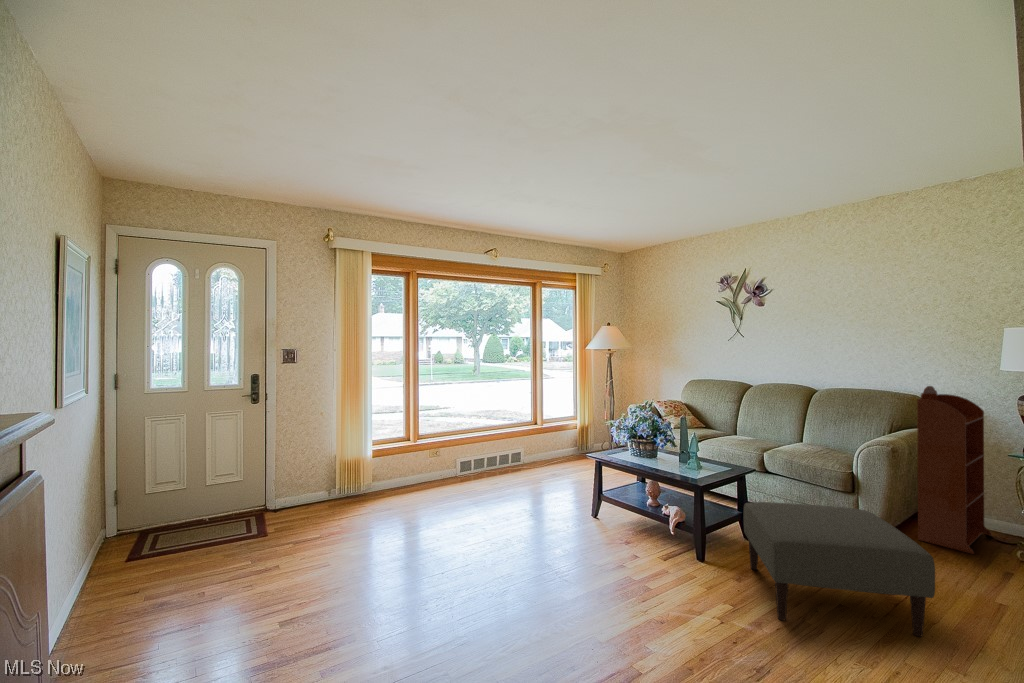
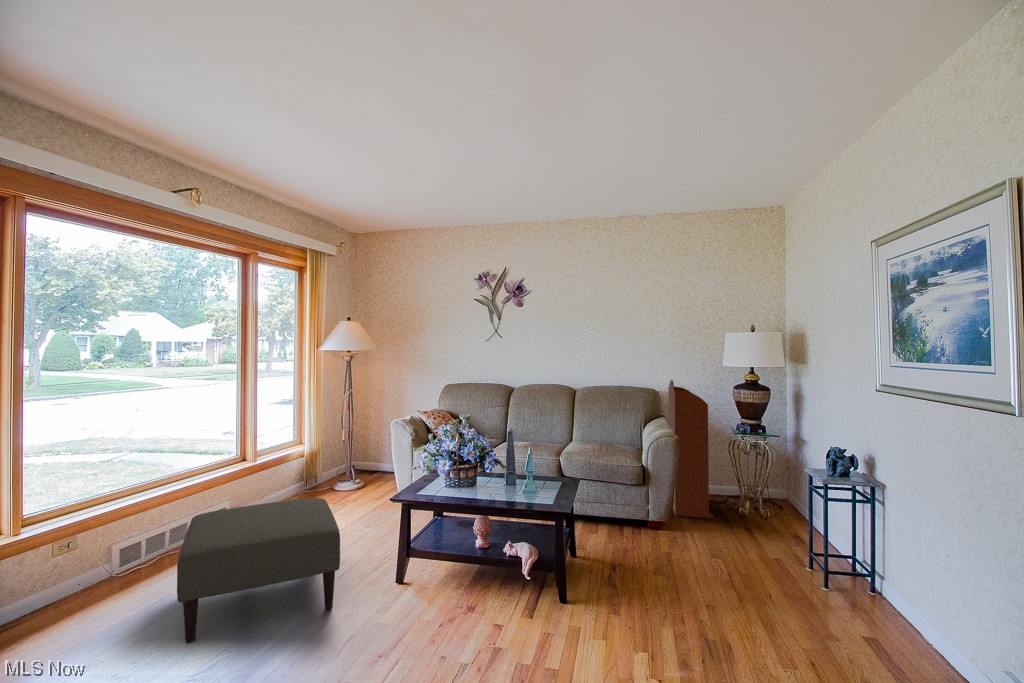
ottoman: present [744,502,935,636] -> present [177,498,340,643]

